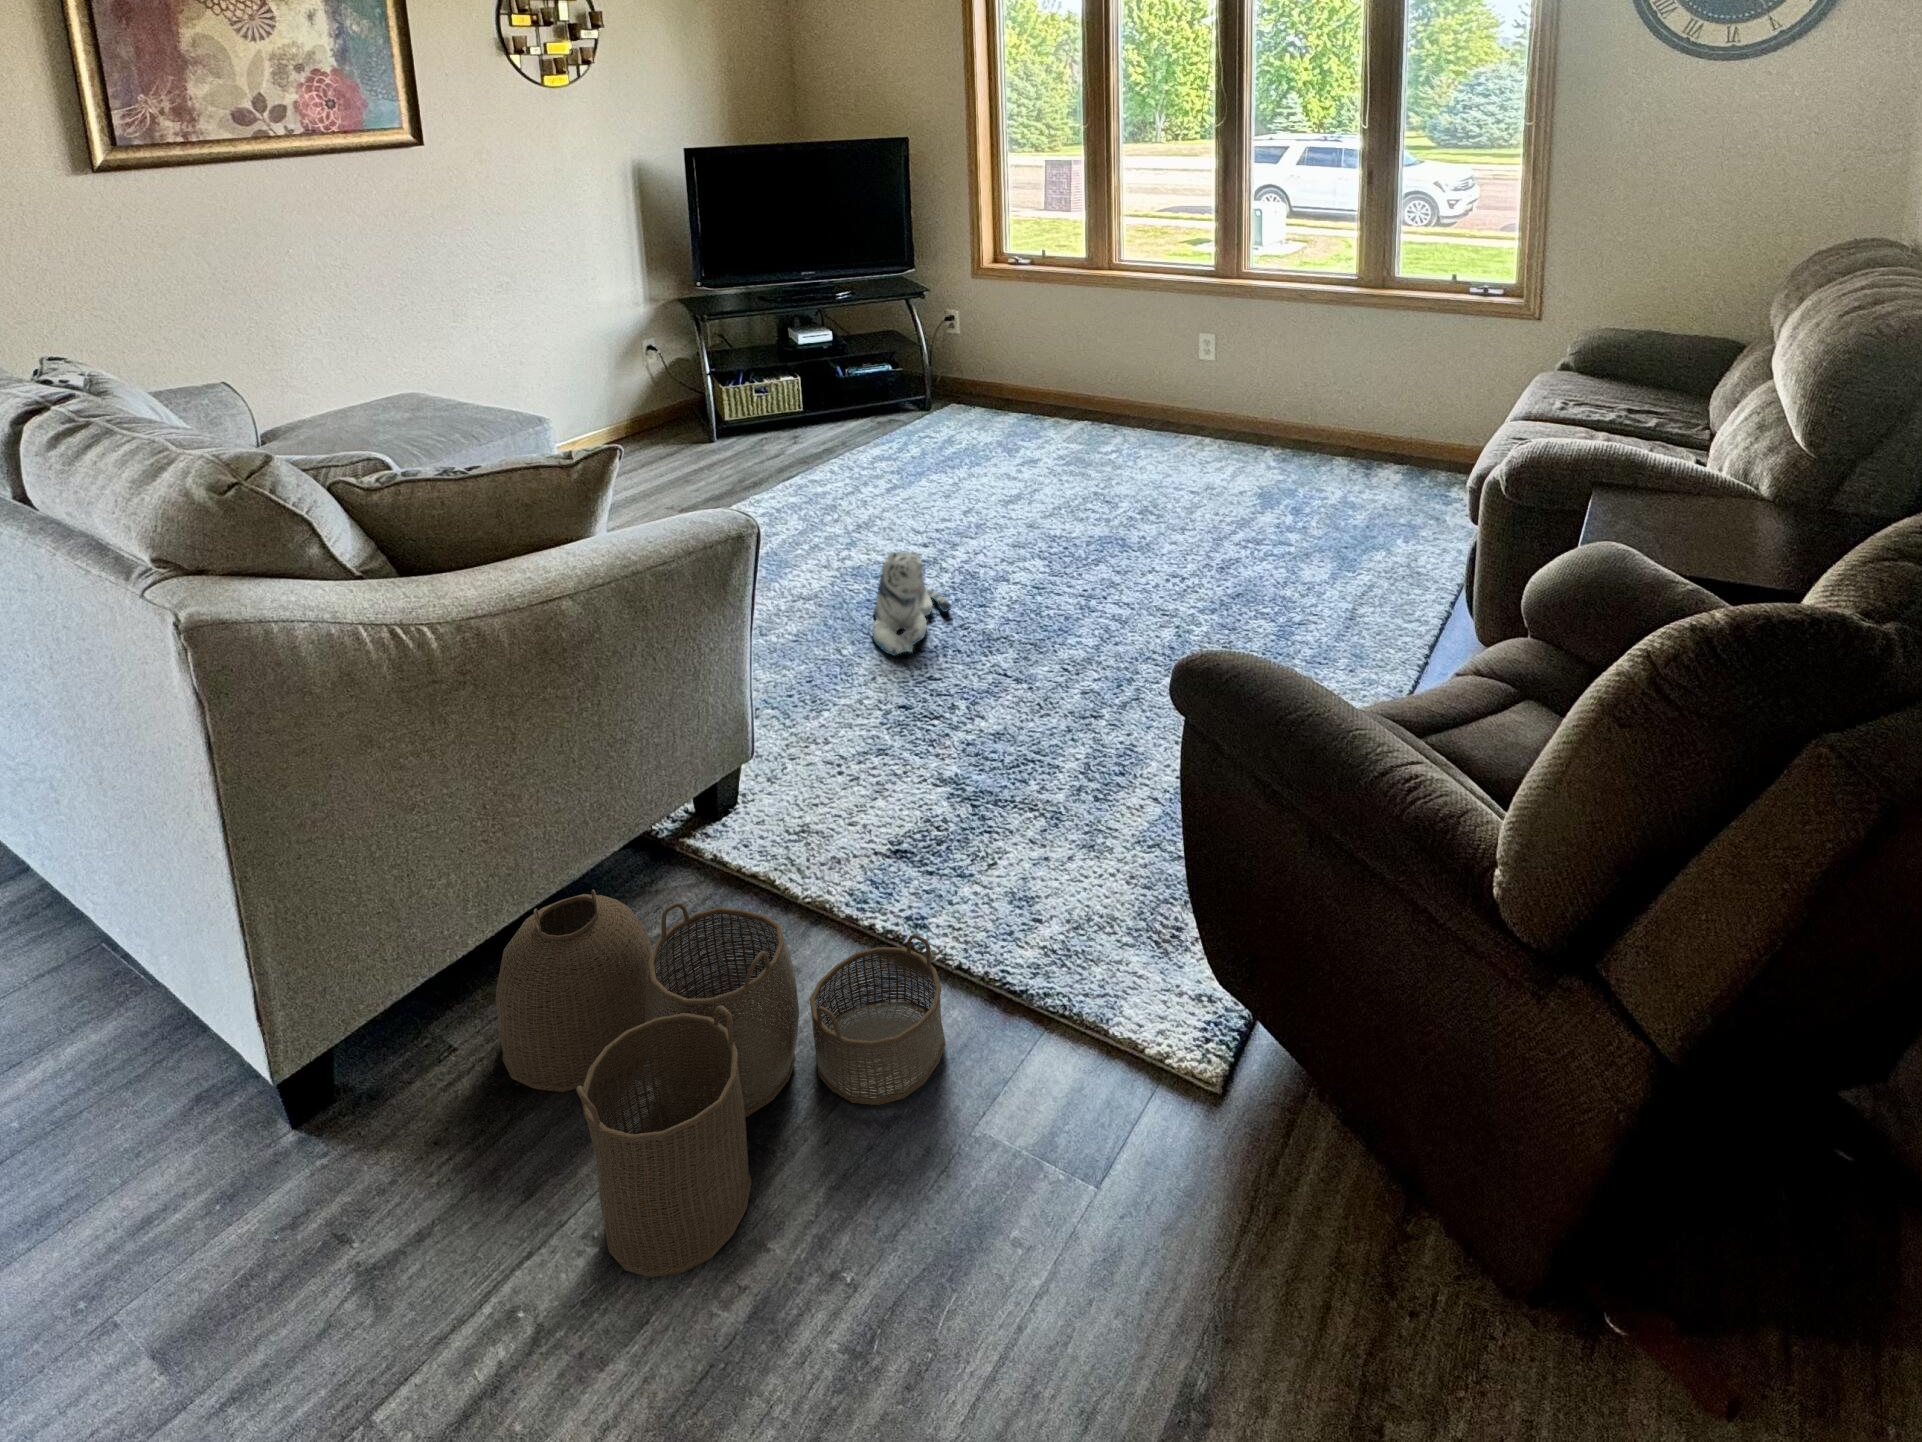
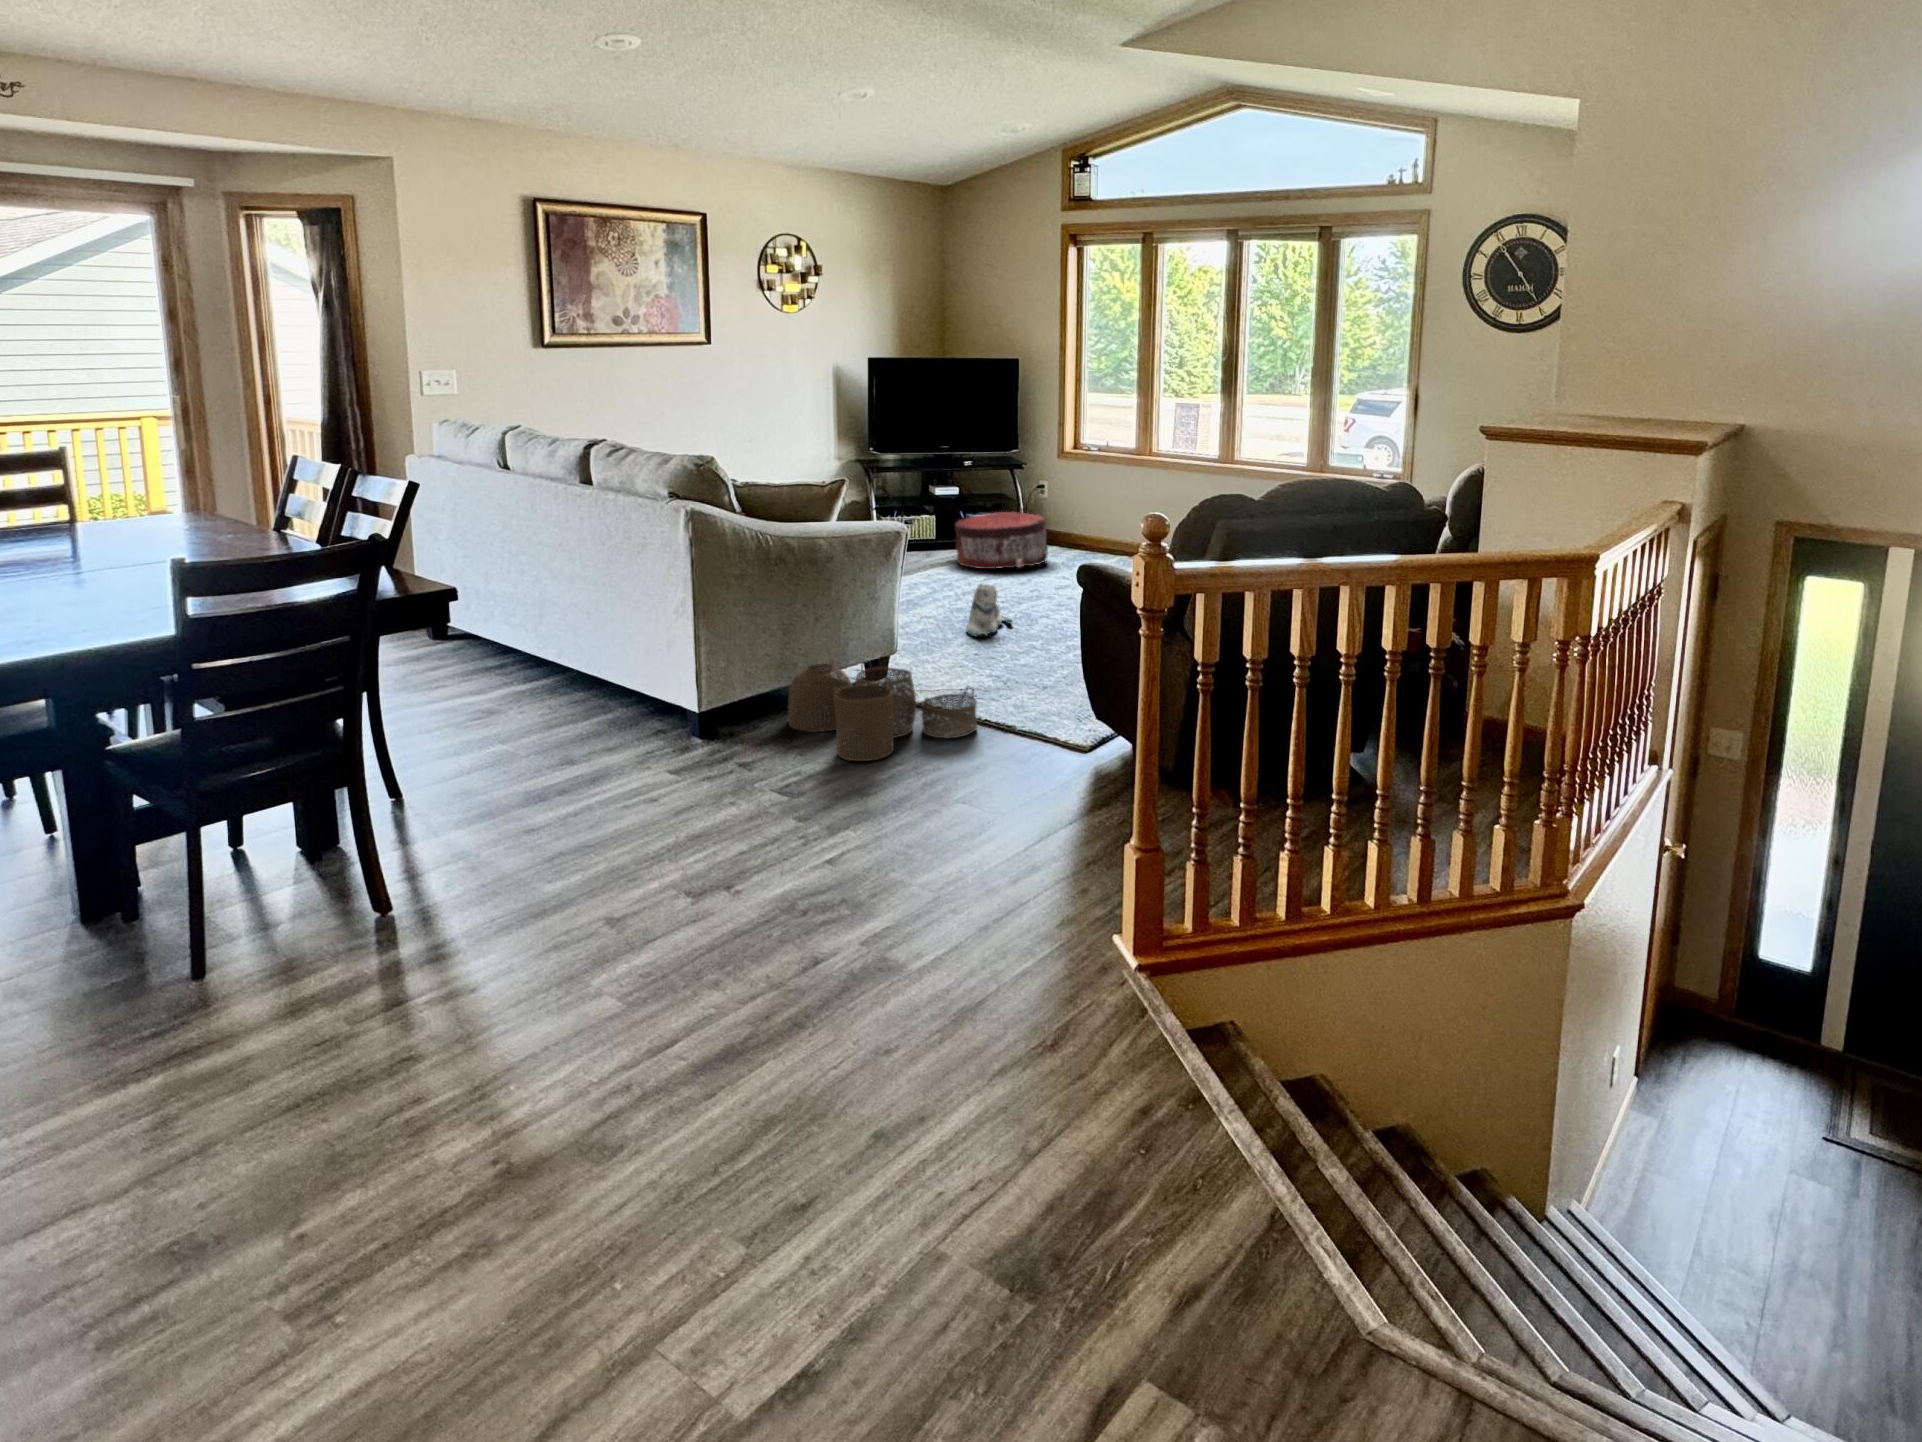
pouf: none [830,365,973,463] -> present [955,512,1048,569]

